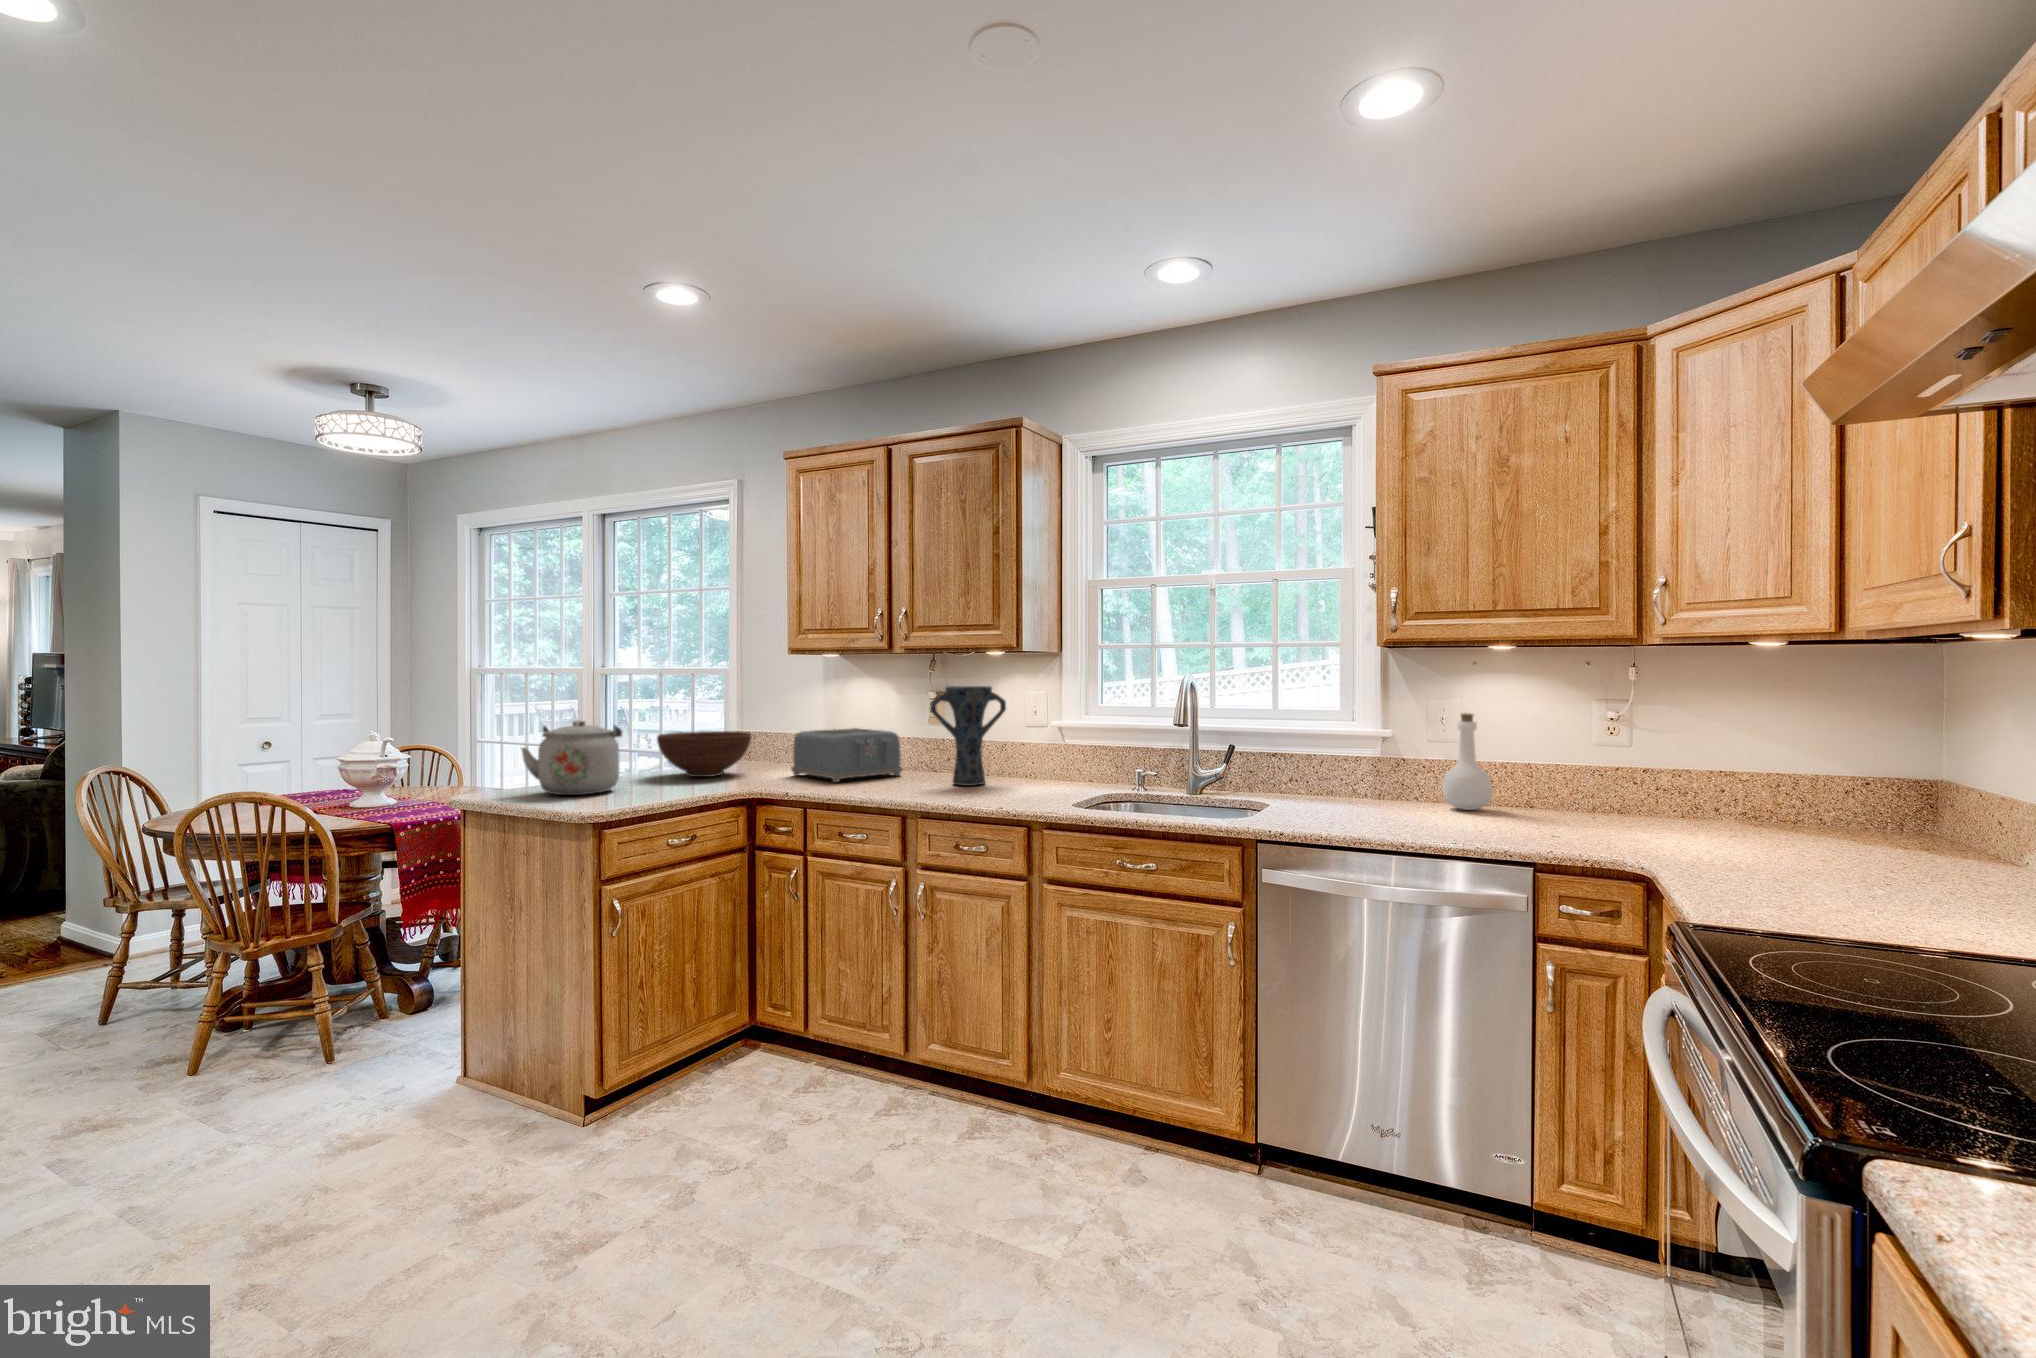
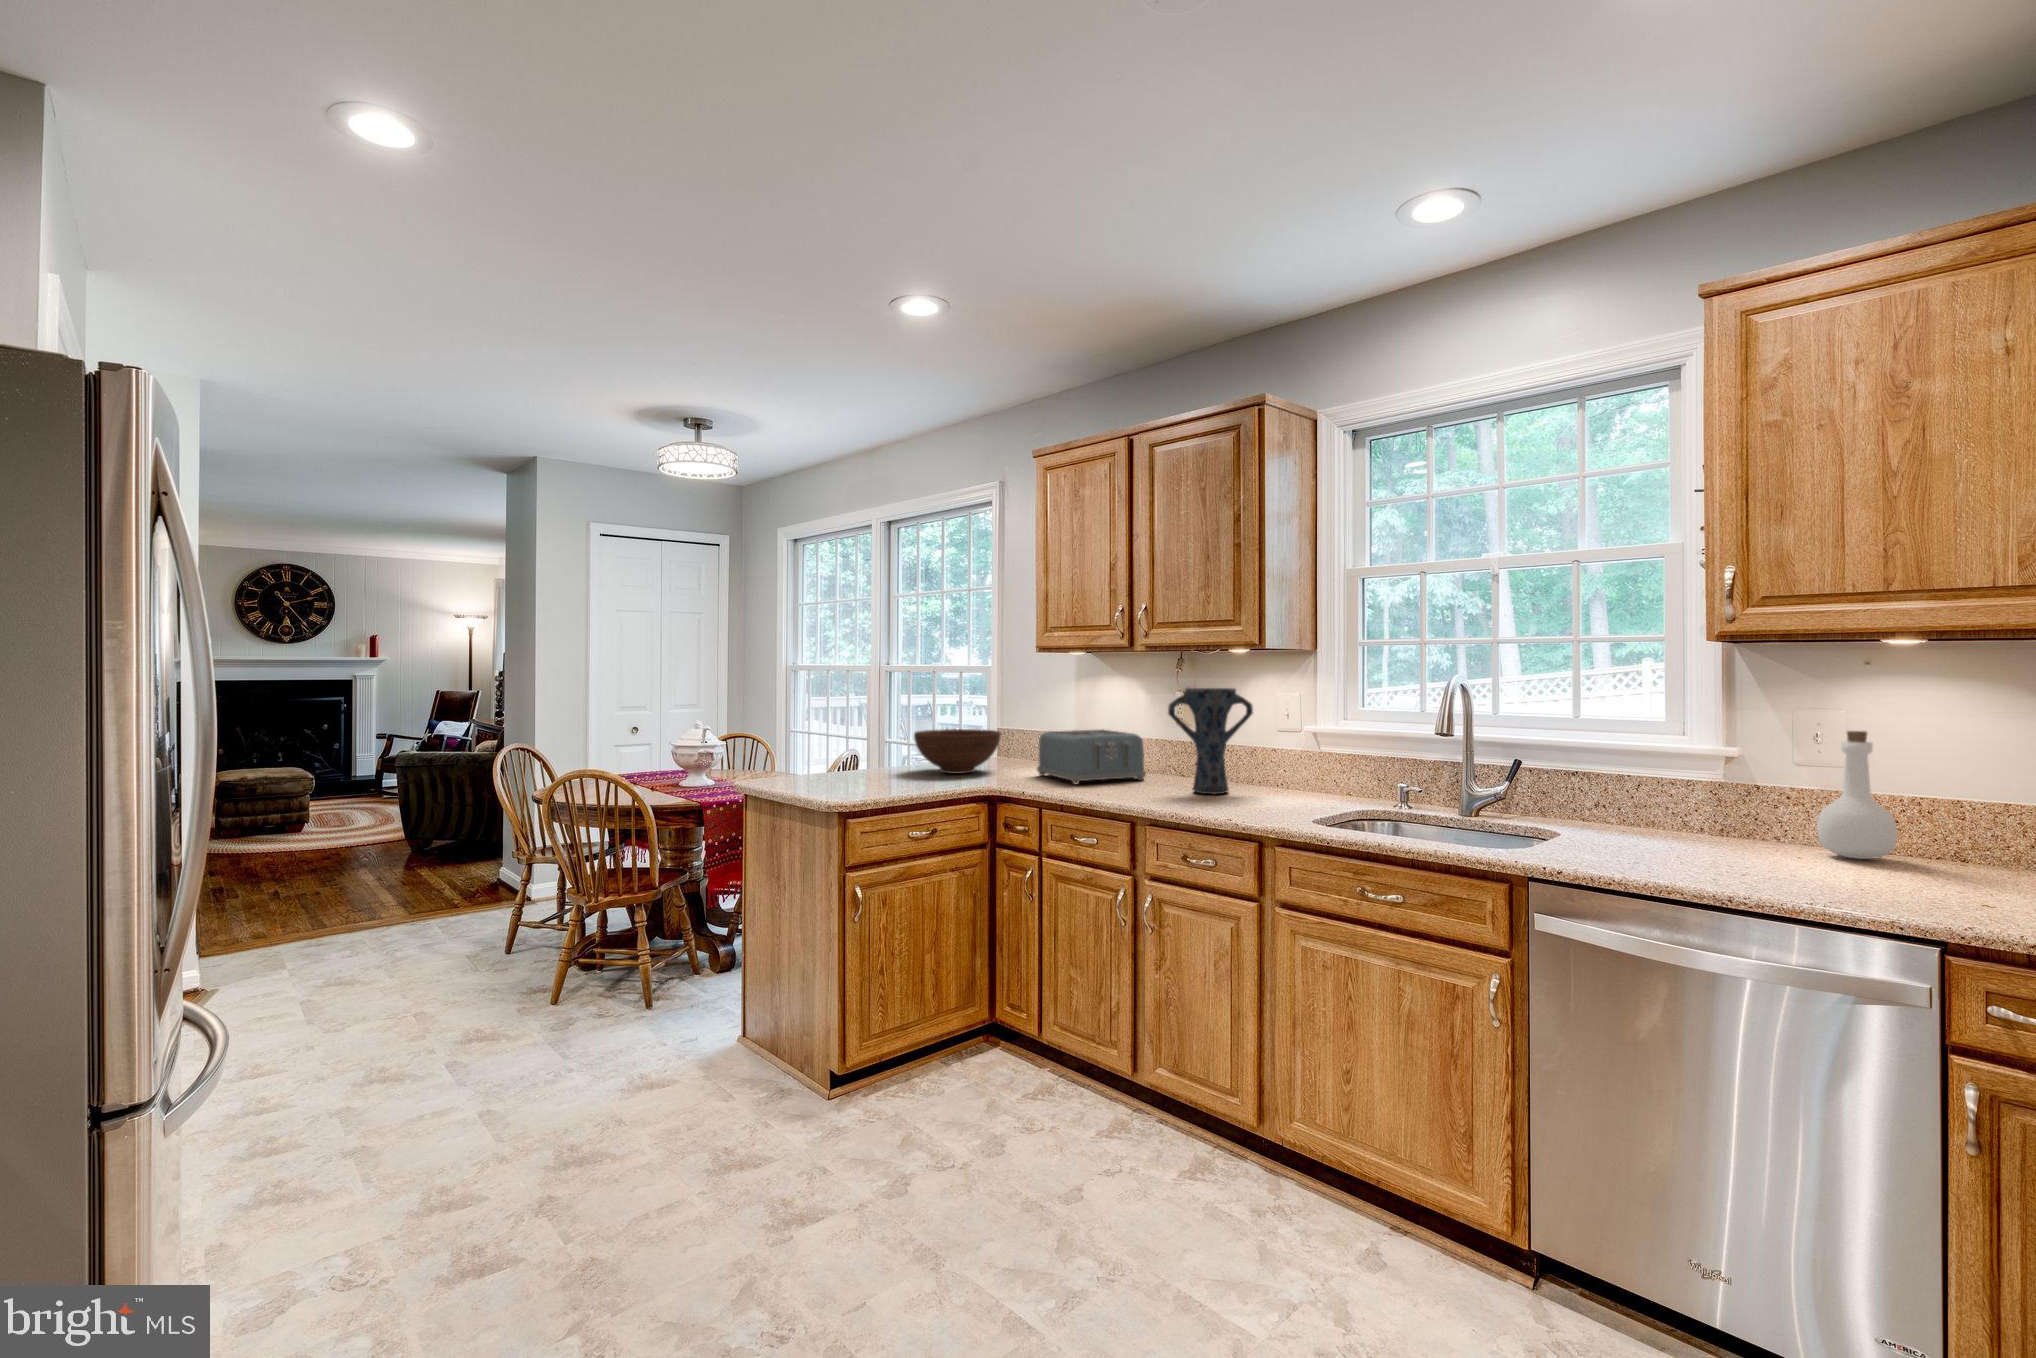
kettle: present [521,720,622,795] -> none [791,717,880,787]

